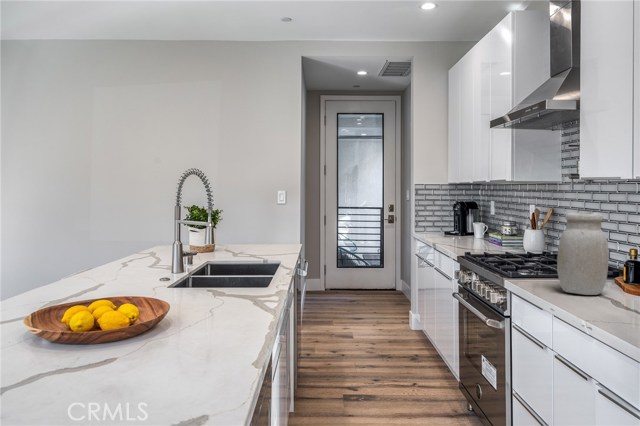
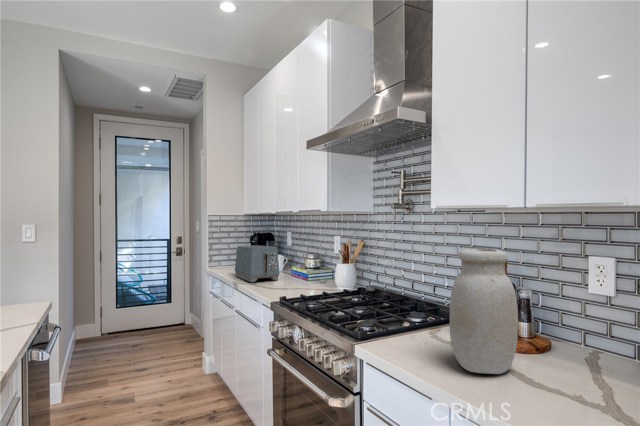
toaster: none [436,213,474,243] -> present [235,246,280,282]

